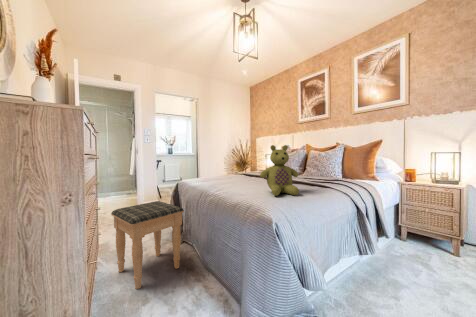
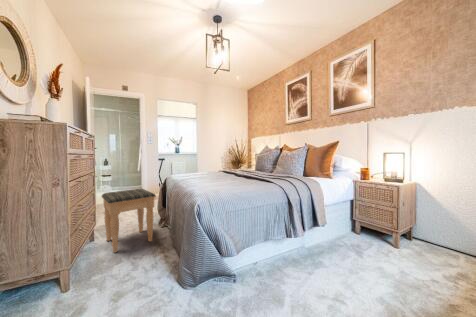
stuffed bear: present [260,145,299,196] -> none [210,145,242,186]

